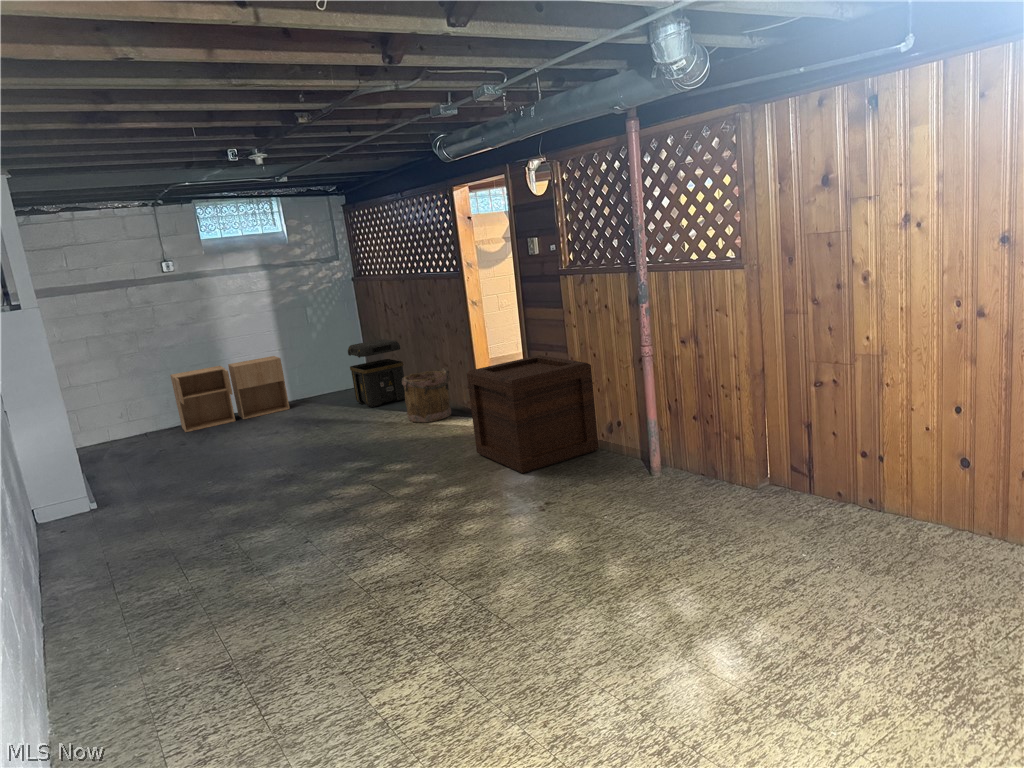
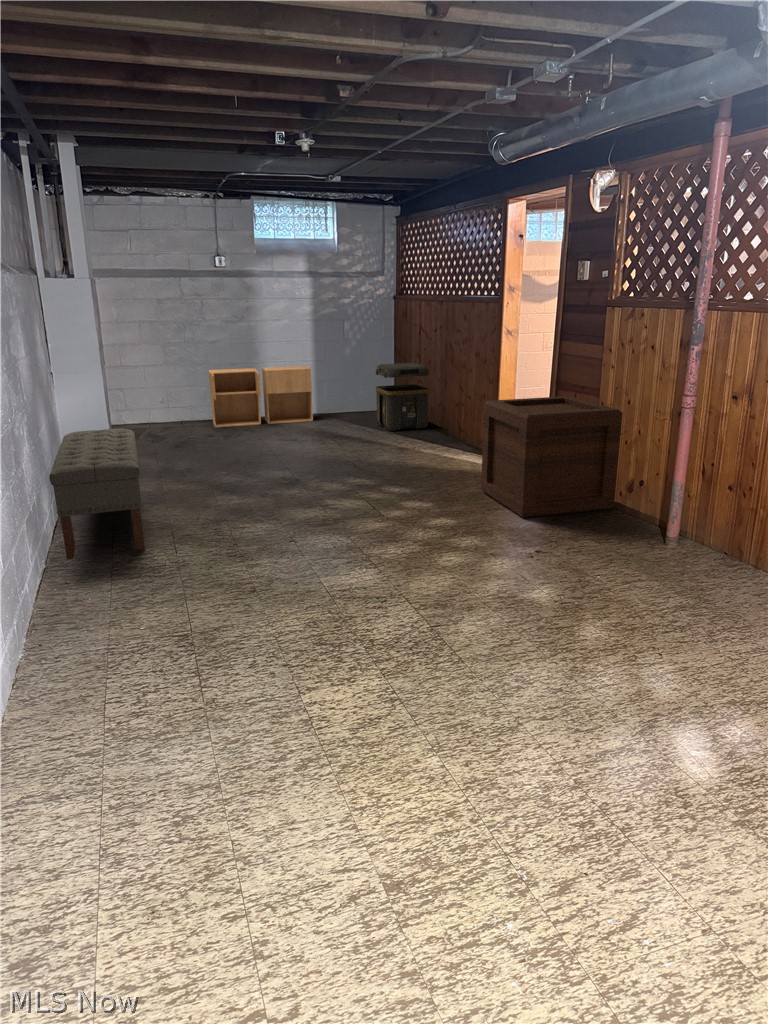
bucket: present [402,369,451,423] -> none [422,400,473,453]
bench: none [30,456,150,612] -> present [49,428,145,560]

